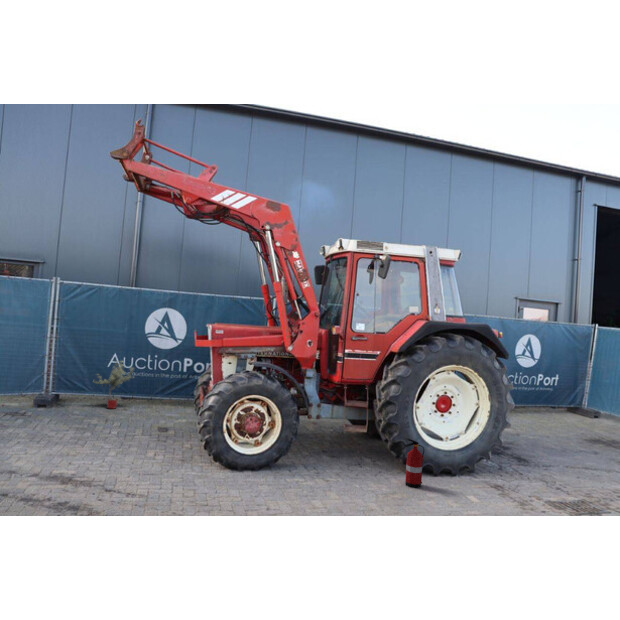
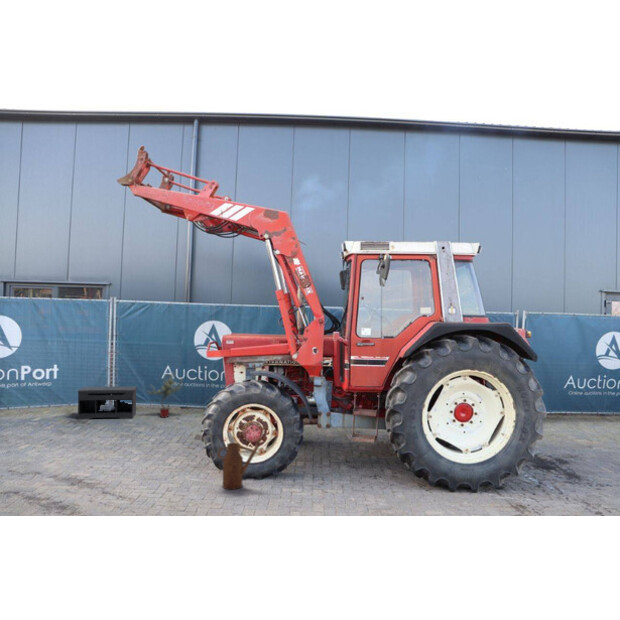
bench: none [13,375,79,411] -> present [78,386,137,420]
watering can: none [218,434,261,480] -> present [218,443,259,489]
fire extinguisher: present [404,439,424,488] -> none [409,450,432,504]

